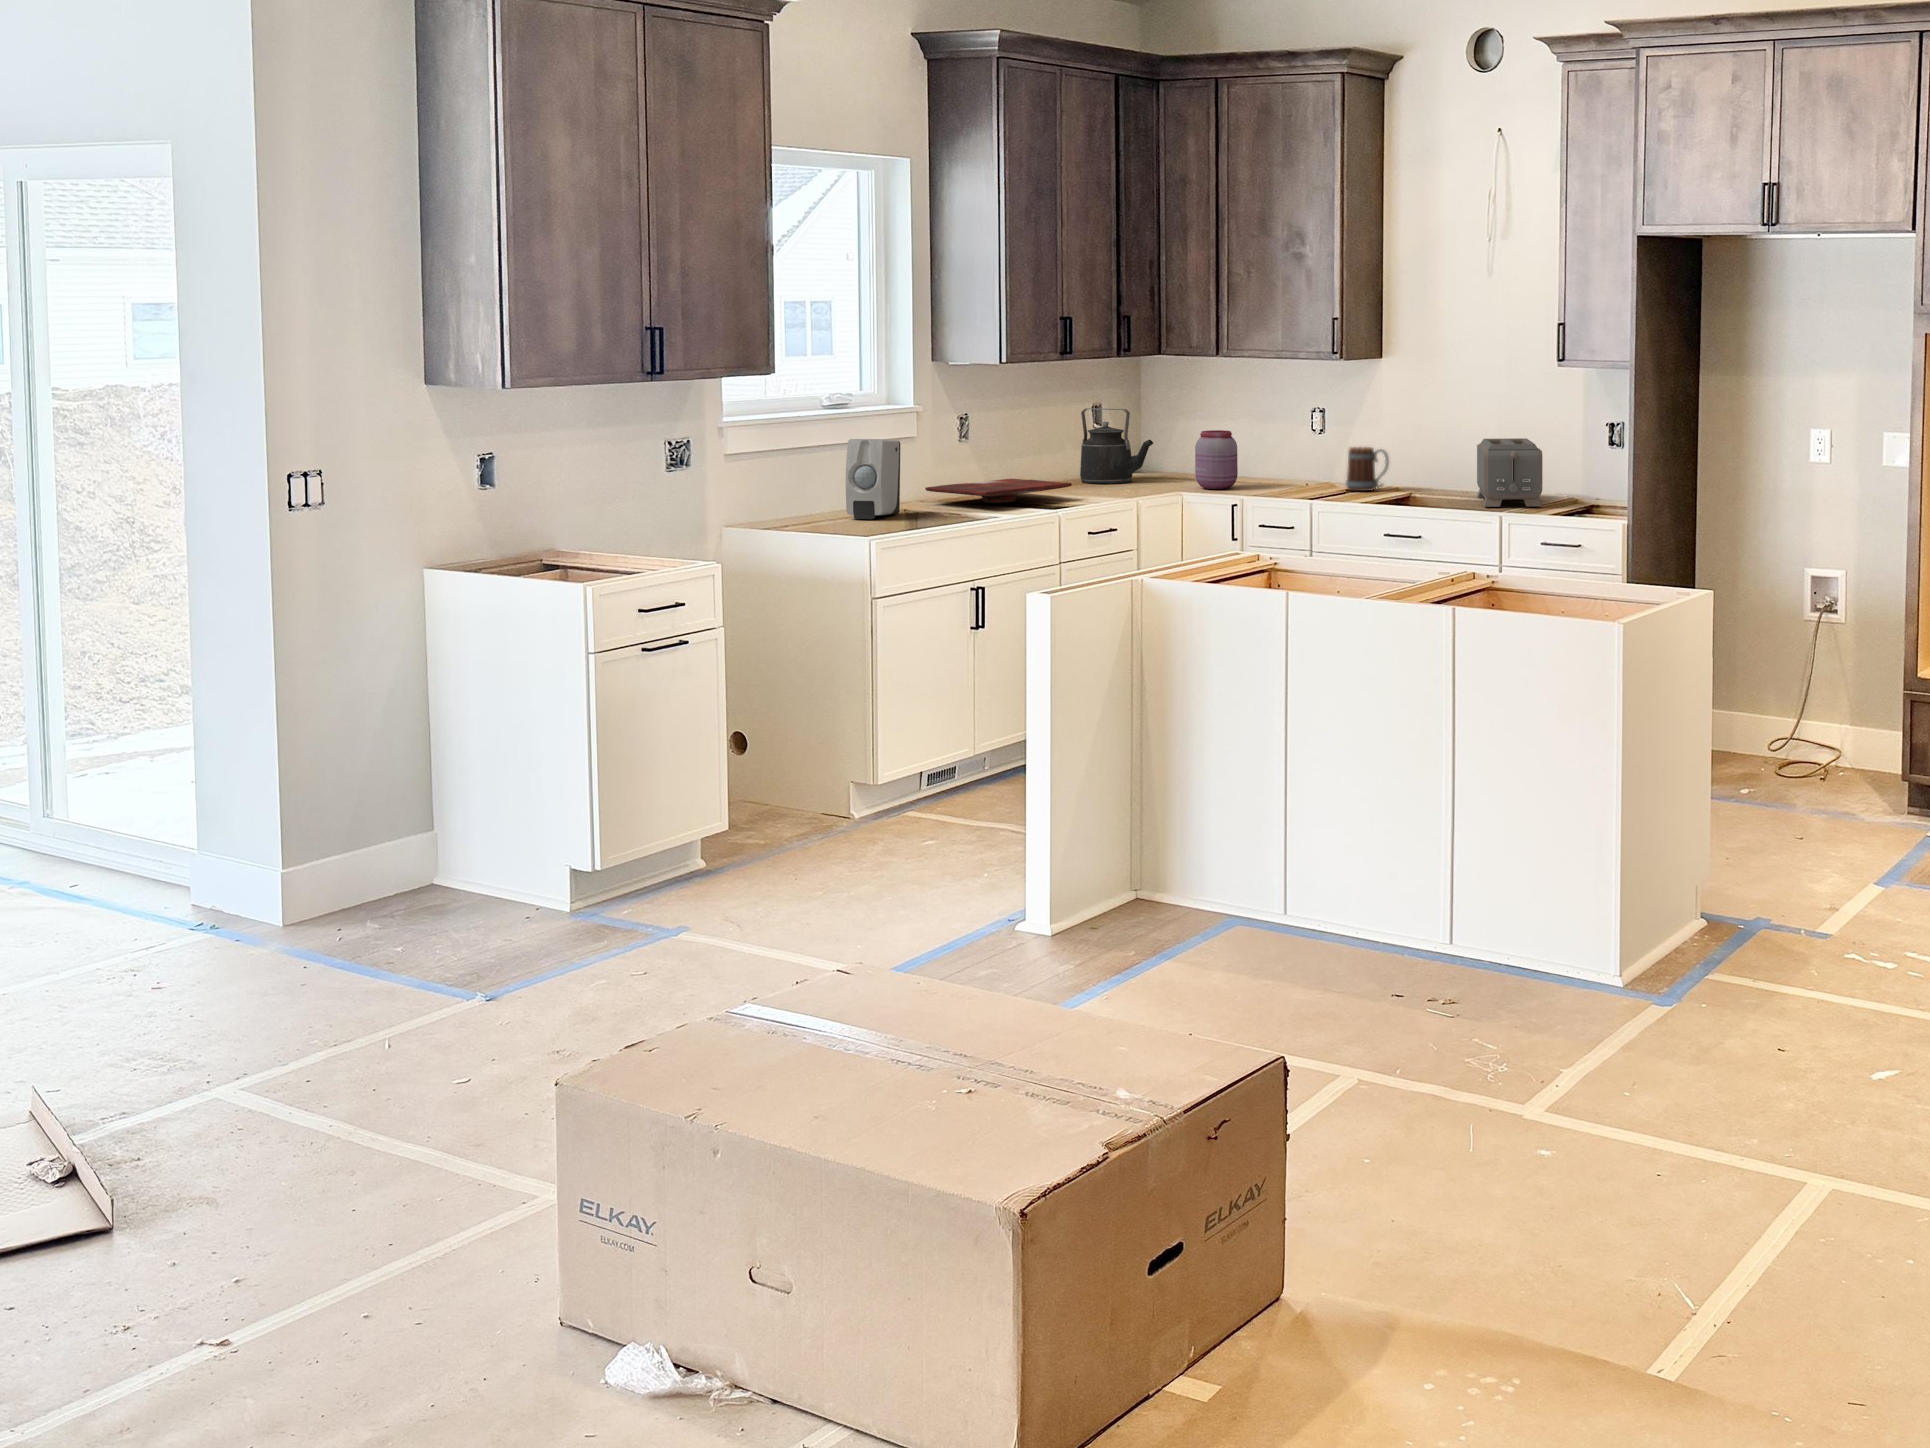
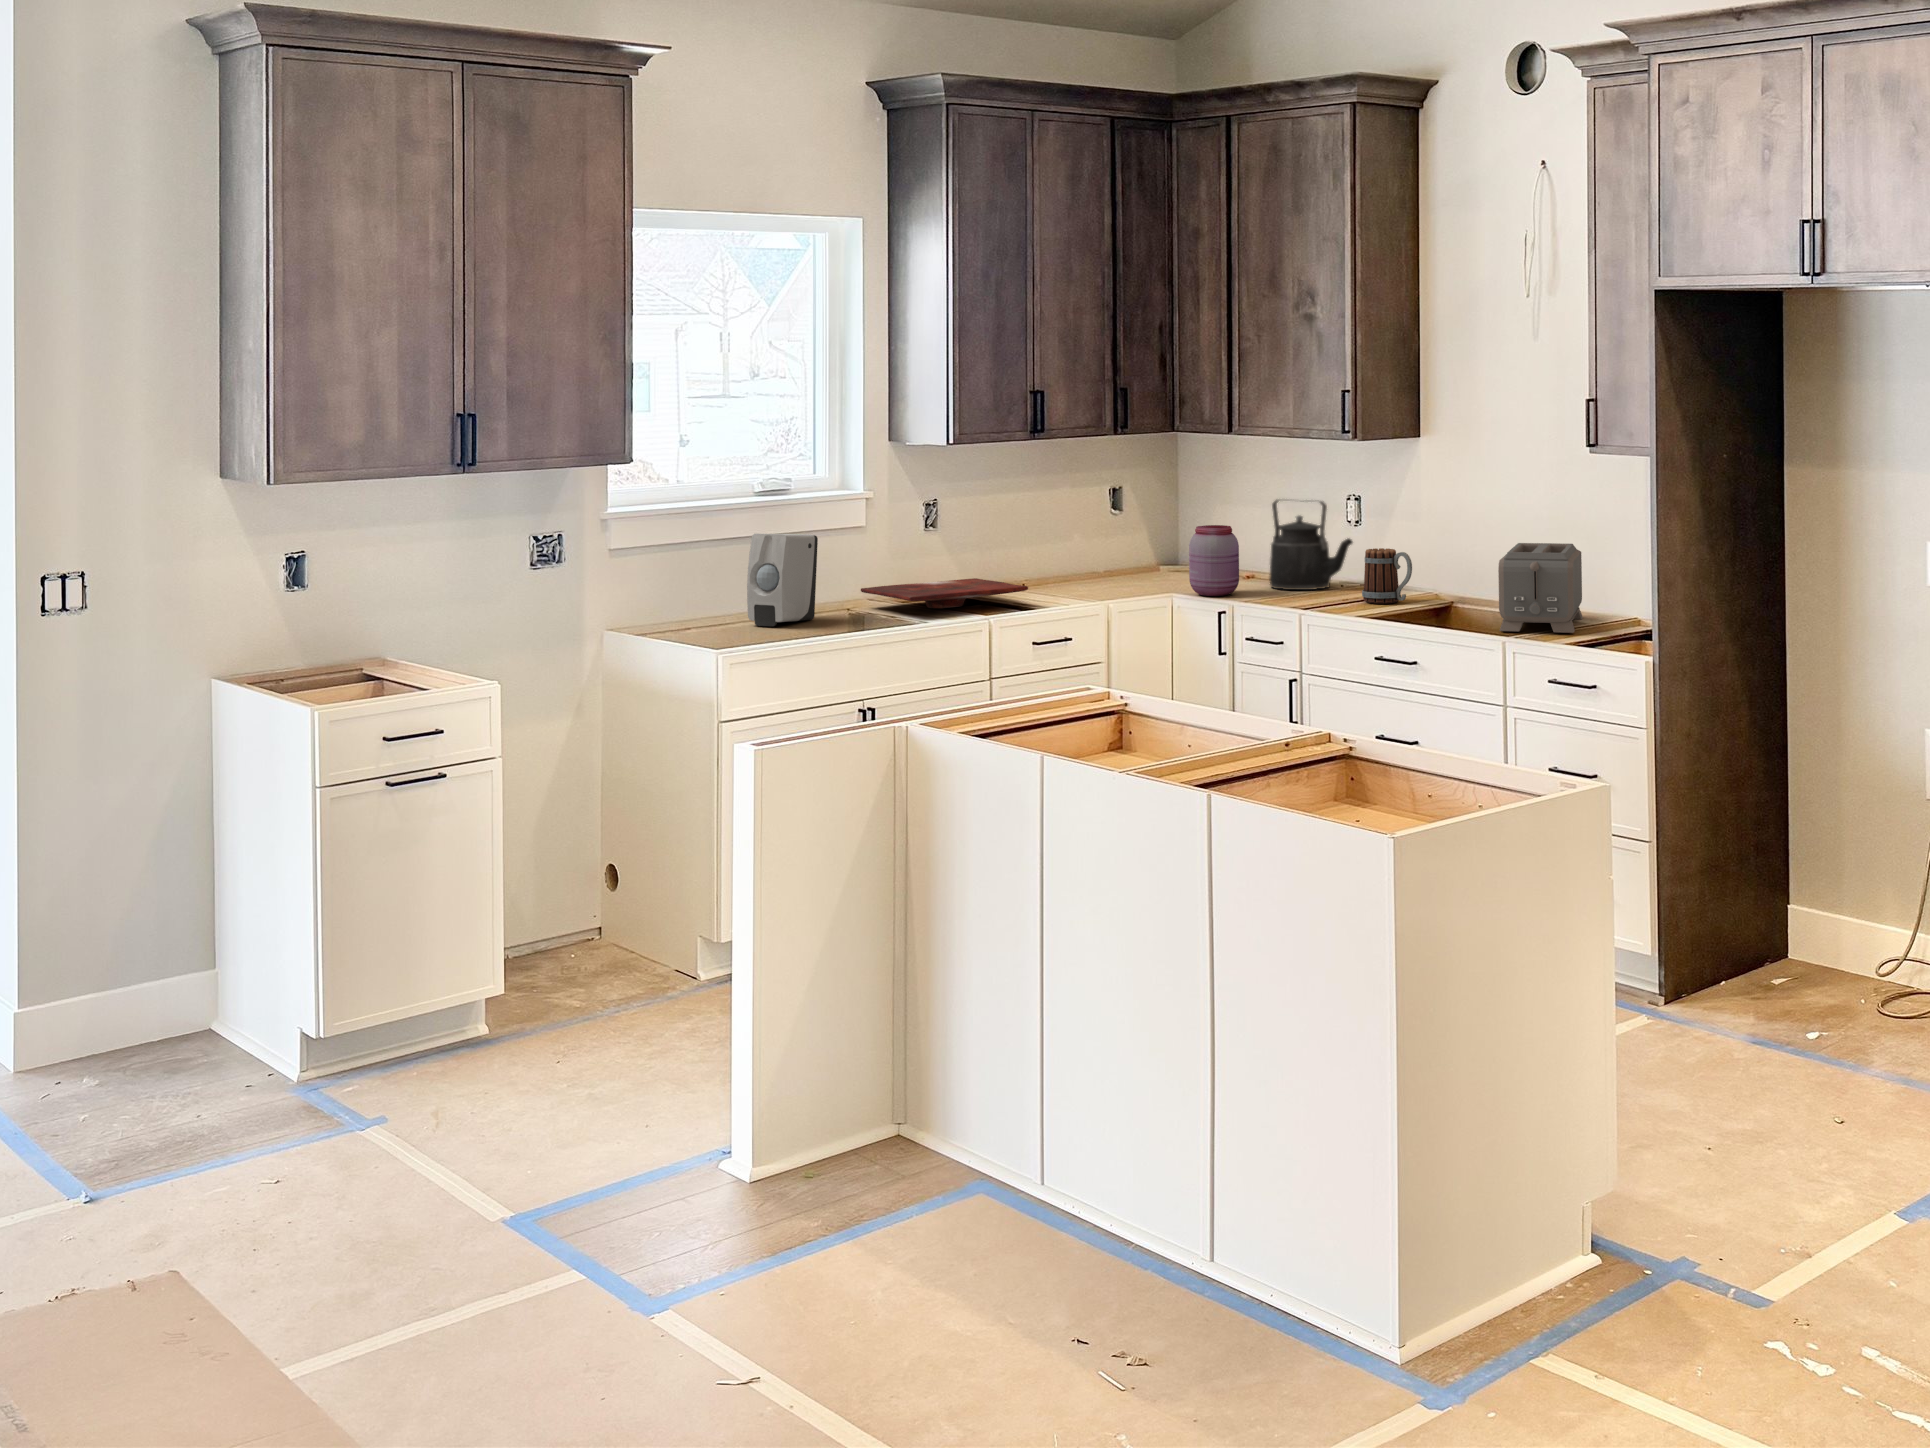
kettle: present [1080,408,1153,483] -> present [1269,499,1353,590]

